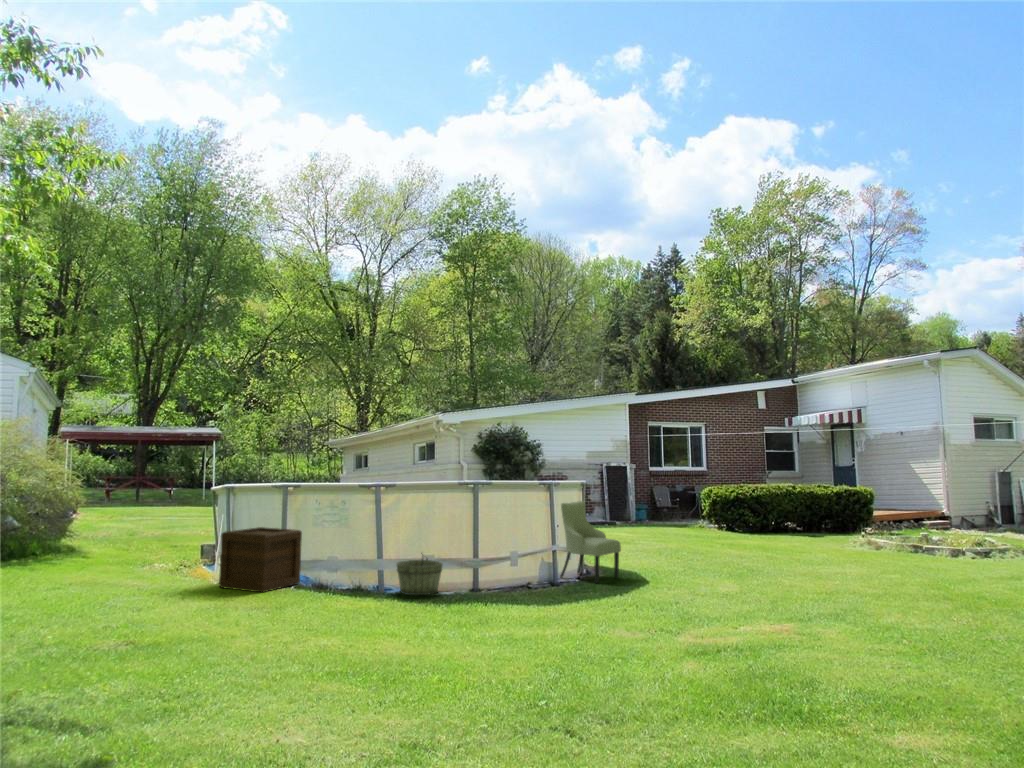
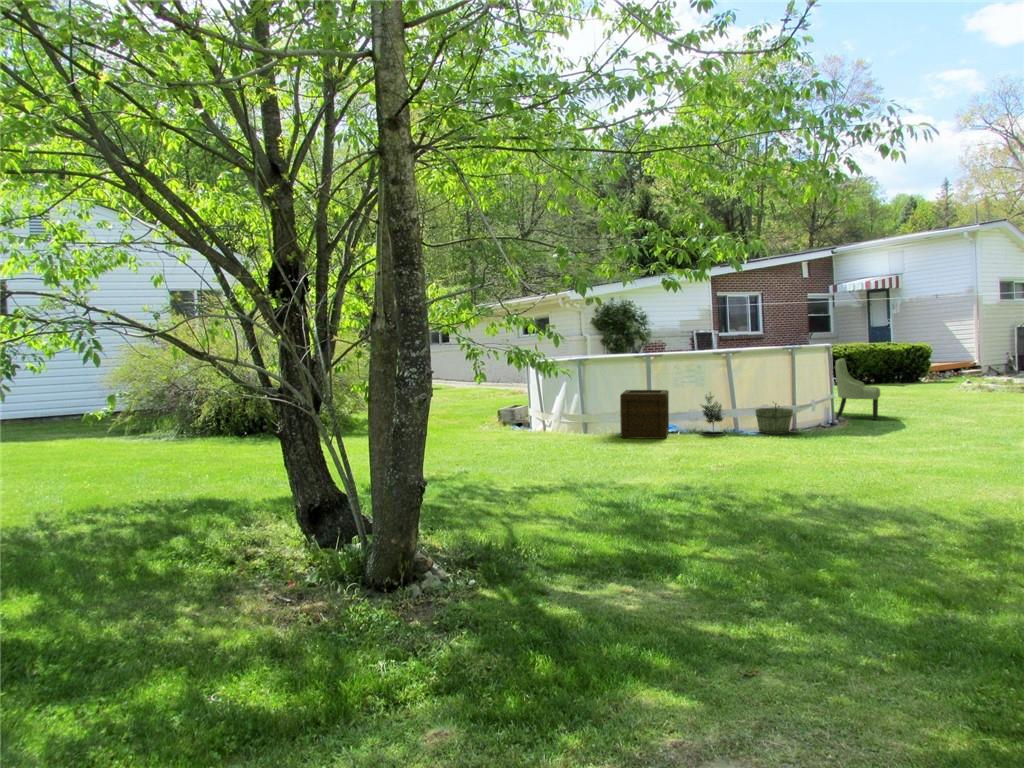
potted tree: none [321,534,357,593] -> present [700,396,725,436]

